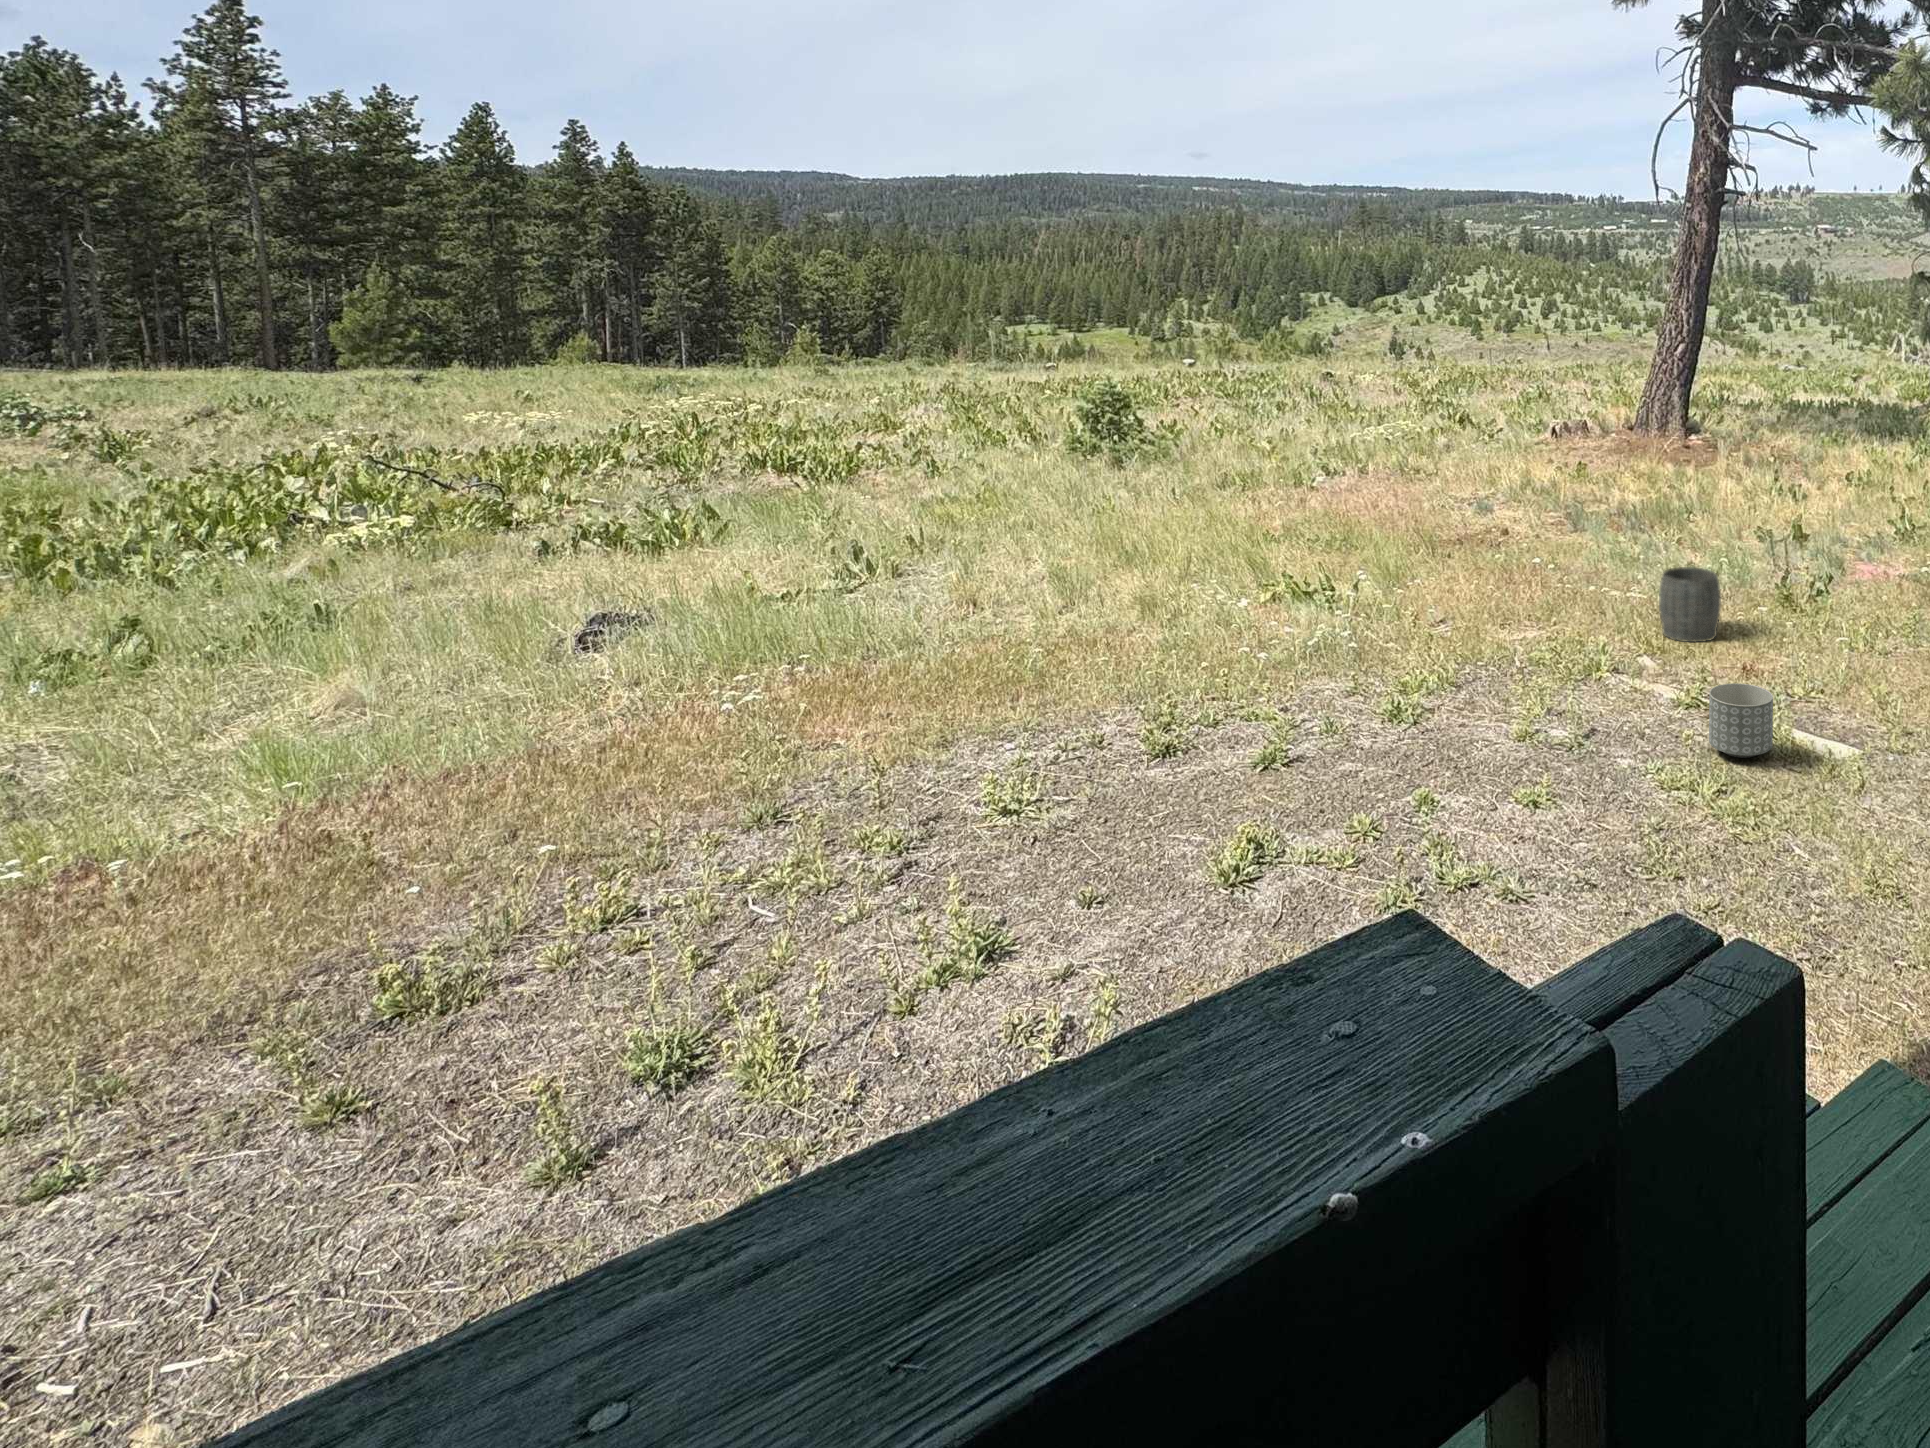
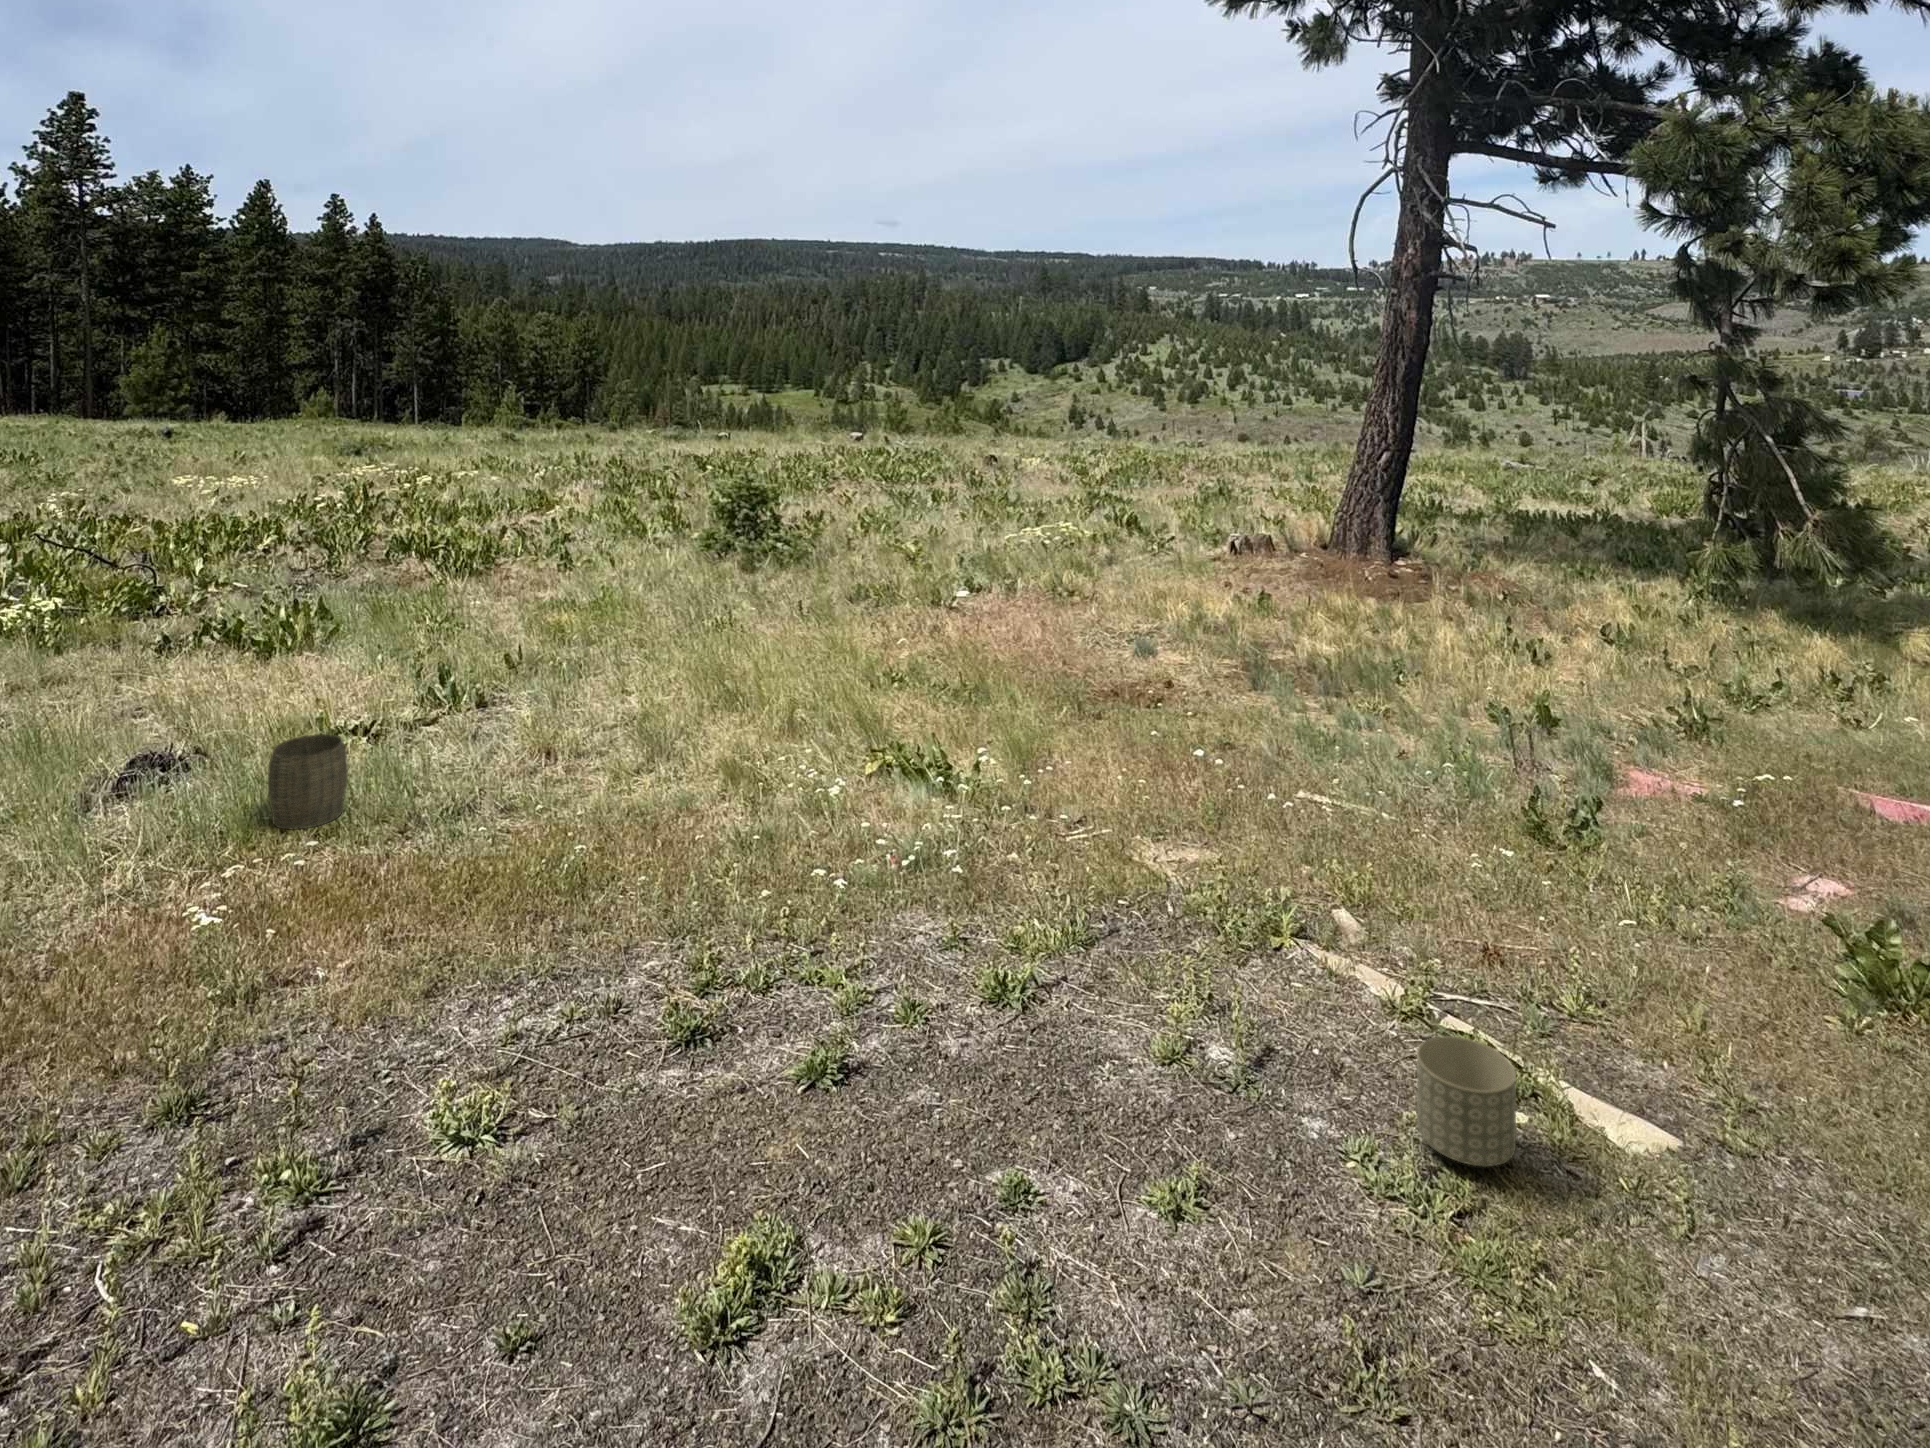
woven basket: present [1659,567,1721,642] -> present [268,734,348,830]

